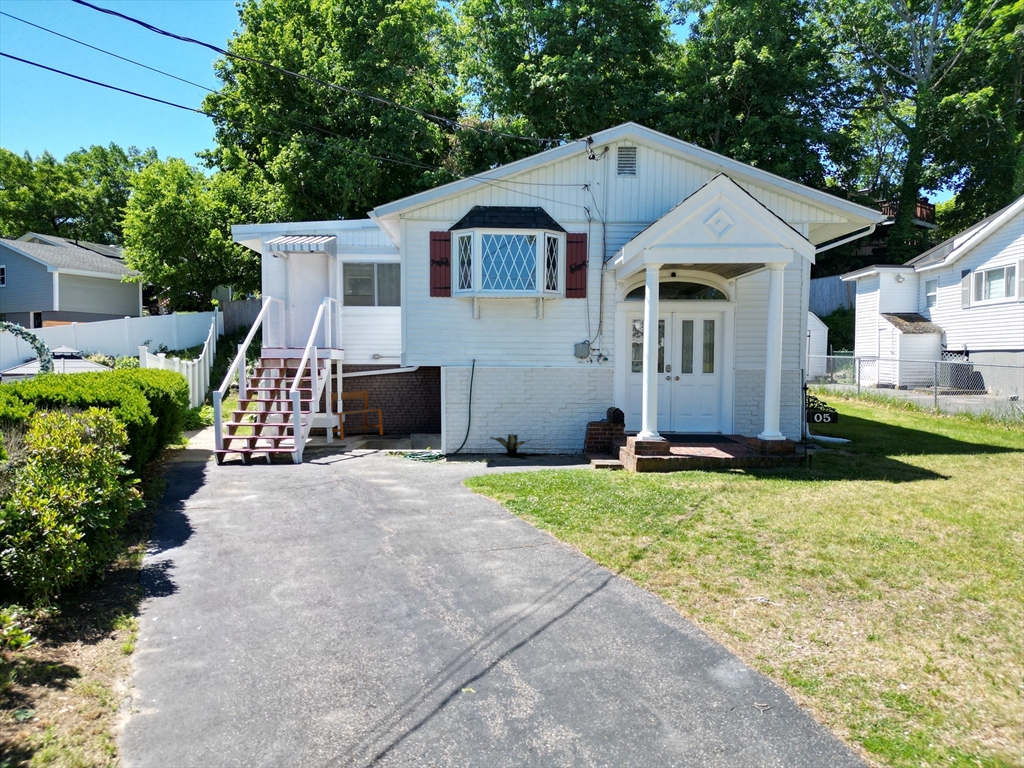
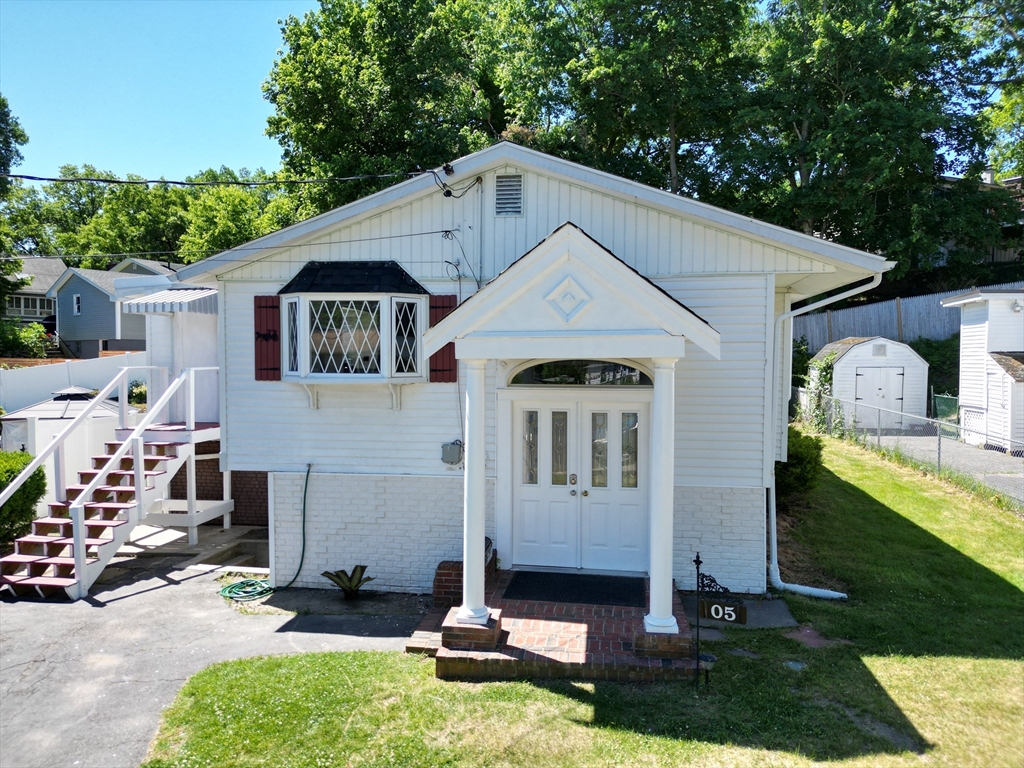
bench: present [331,390,383,440] -> none [185,479,256,548]

